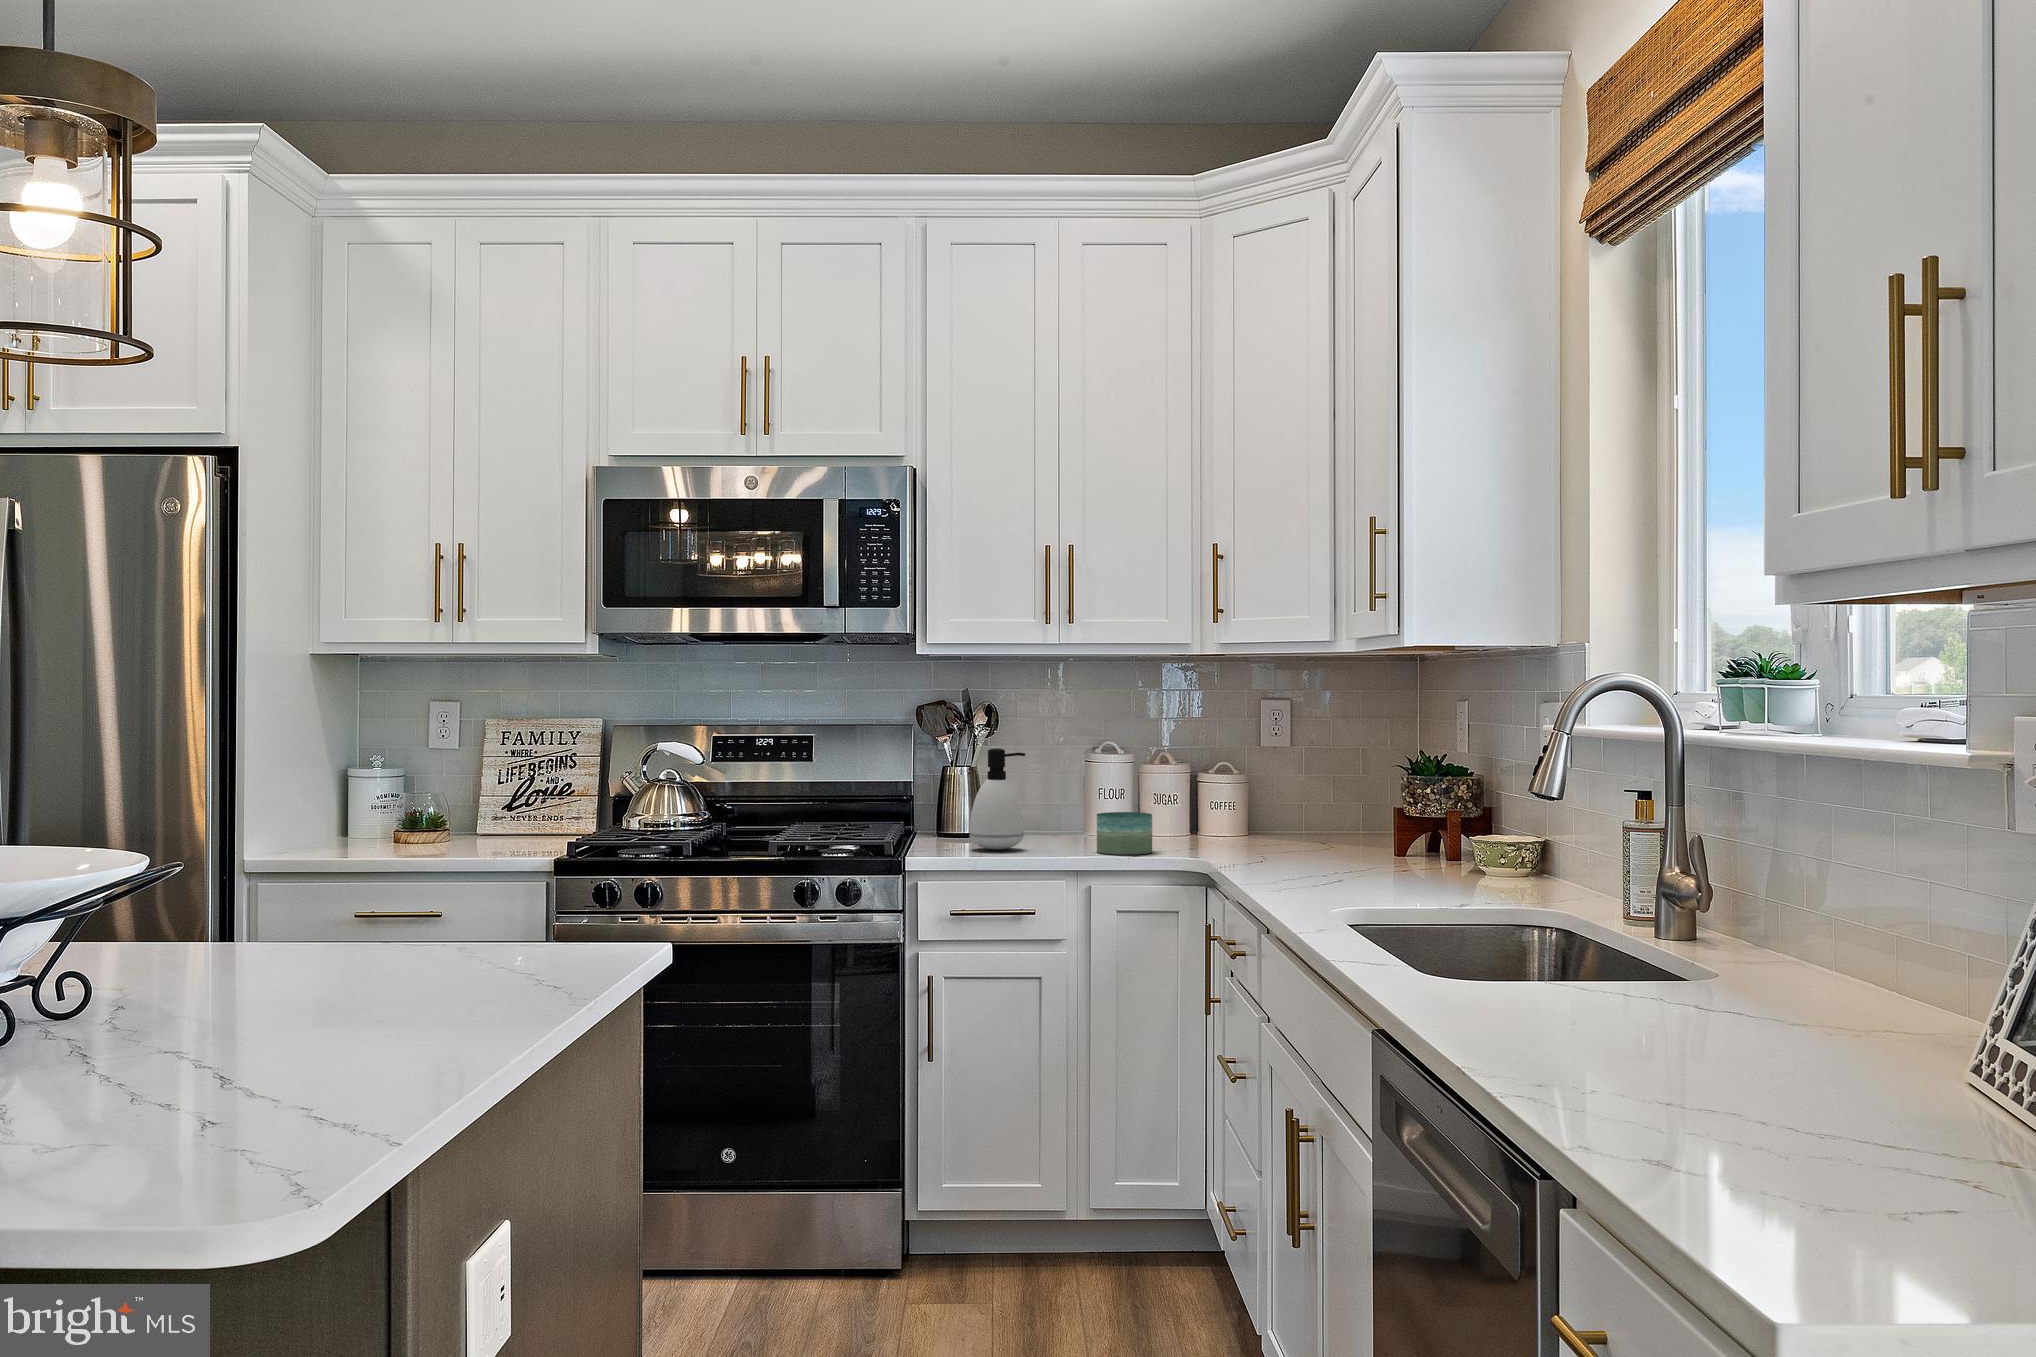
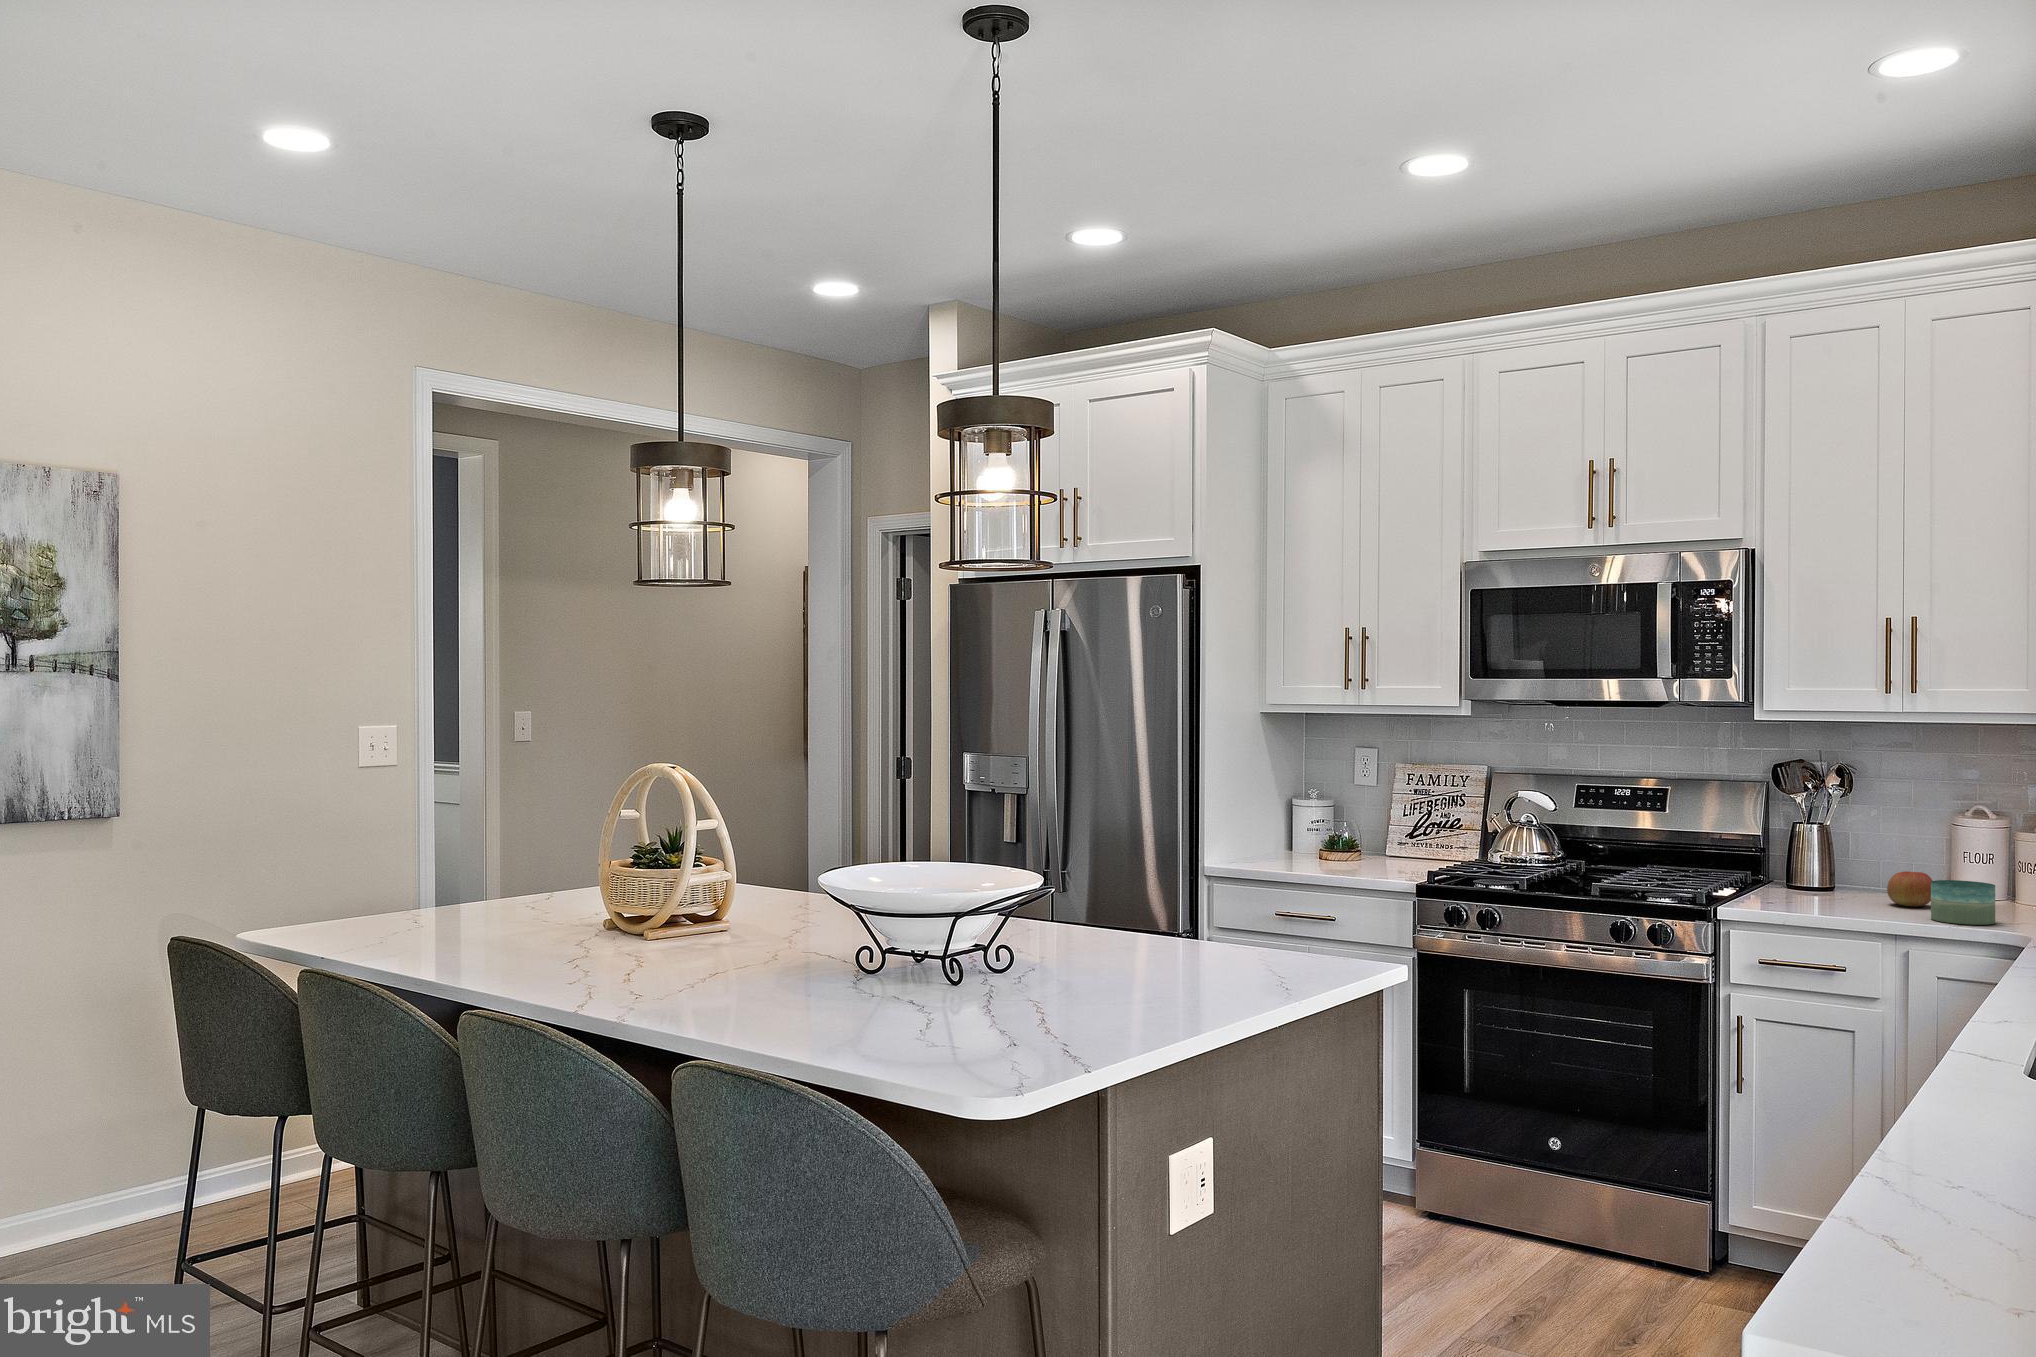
soap dispenser: present [970,748,1025,850] -> none [1798,811,1856,906]
apple: none [1043,808,1086,844] -> present [1887,871,1932,906]

